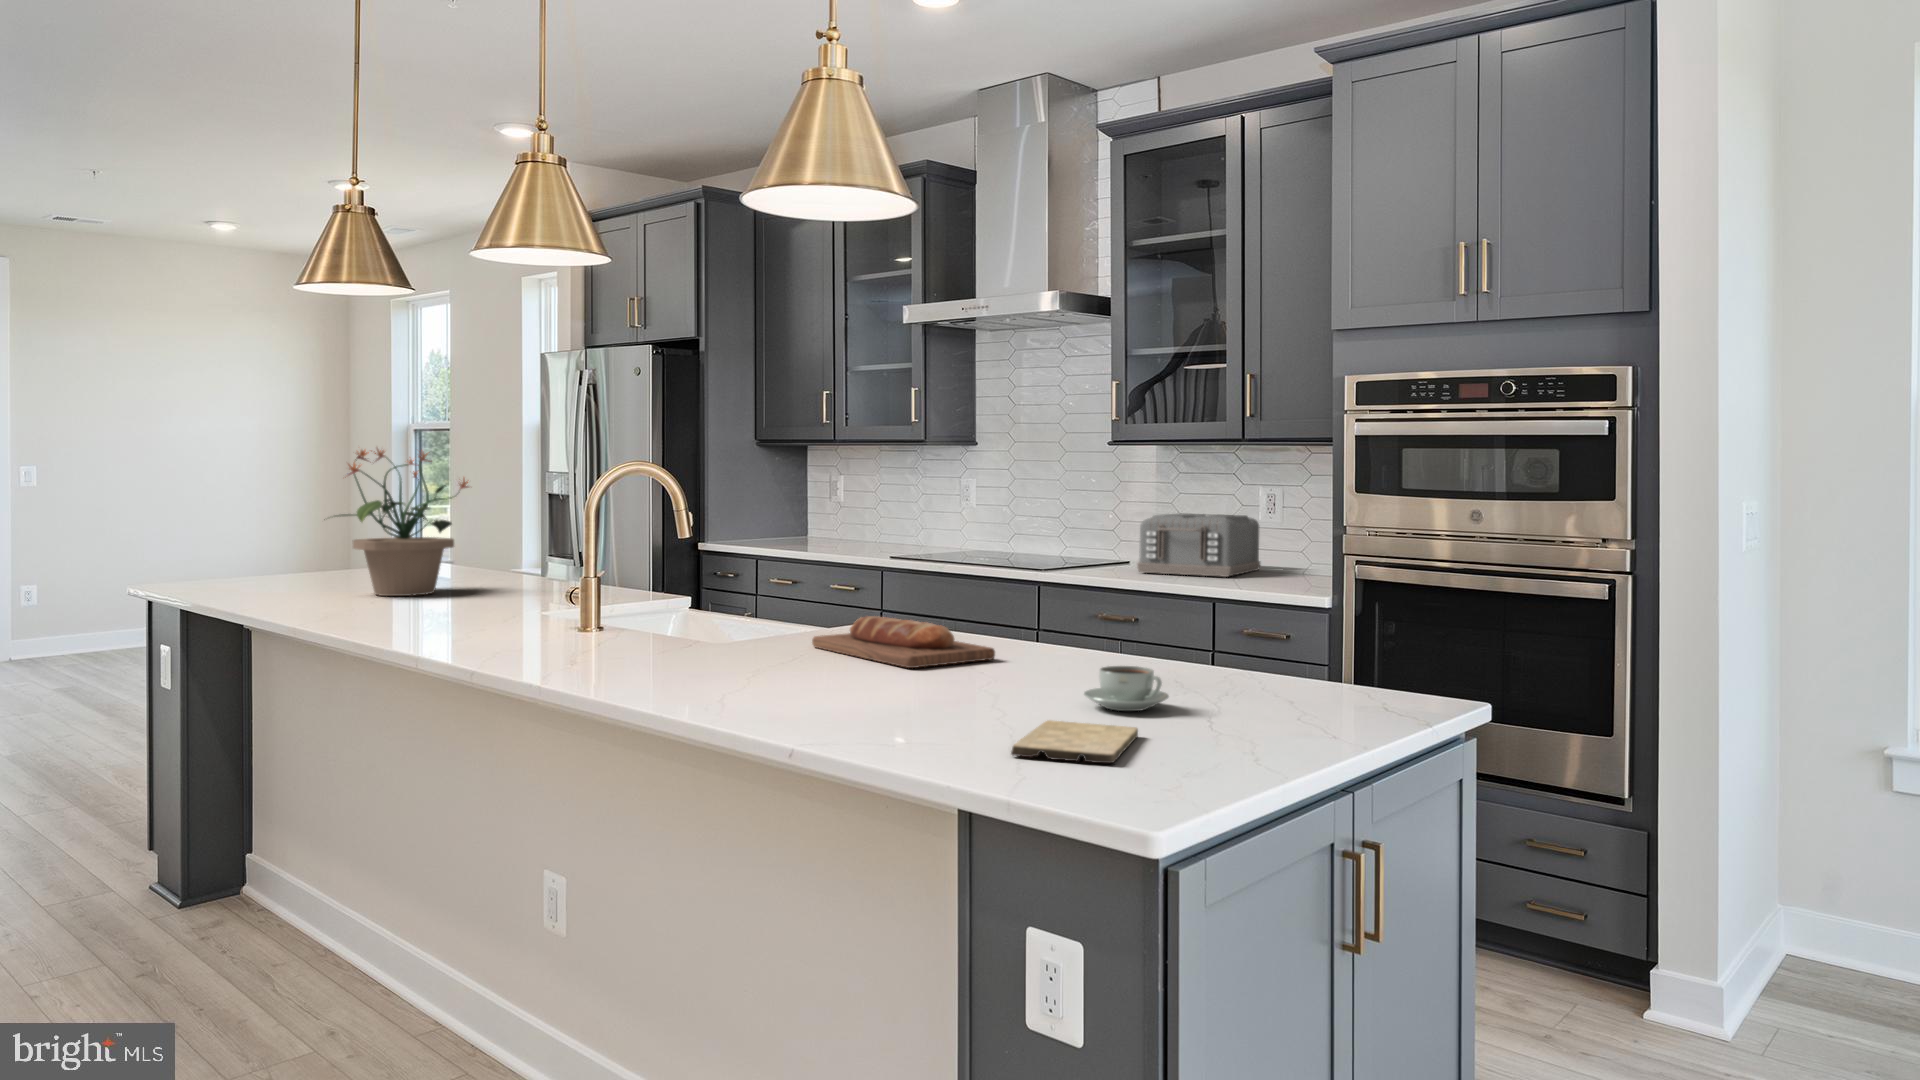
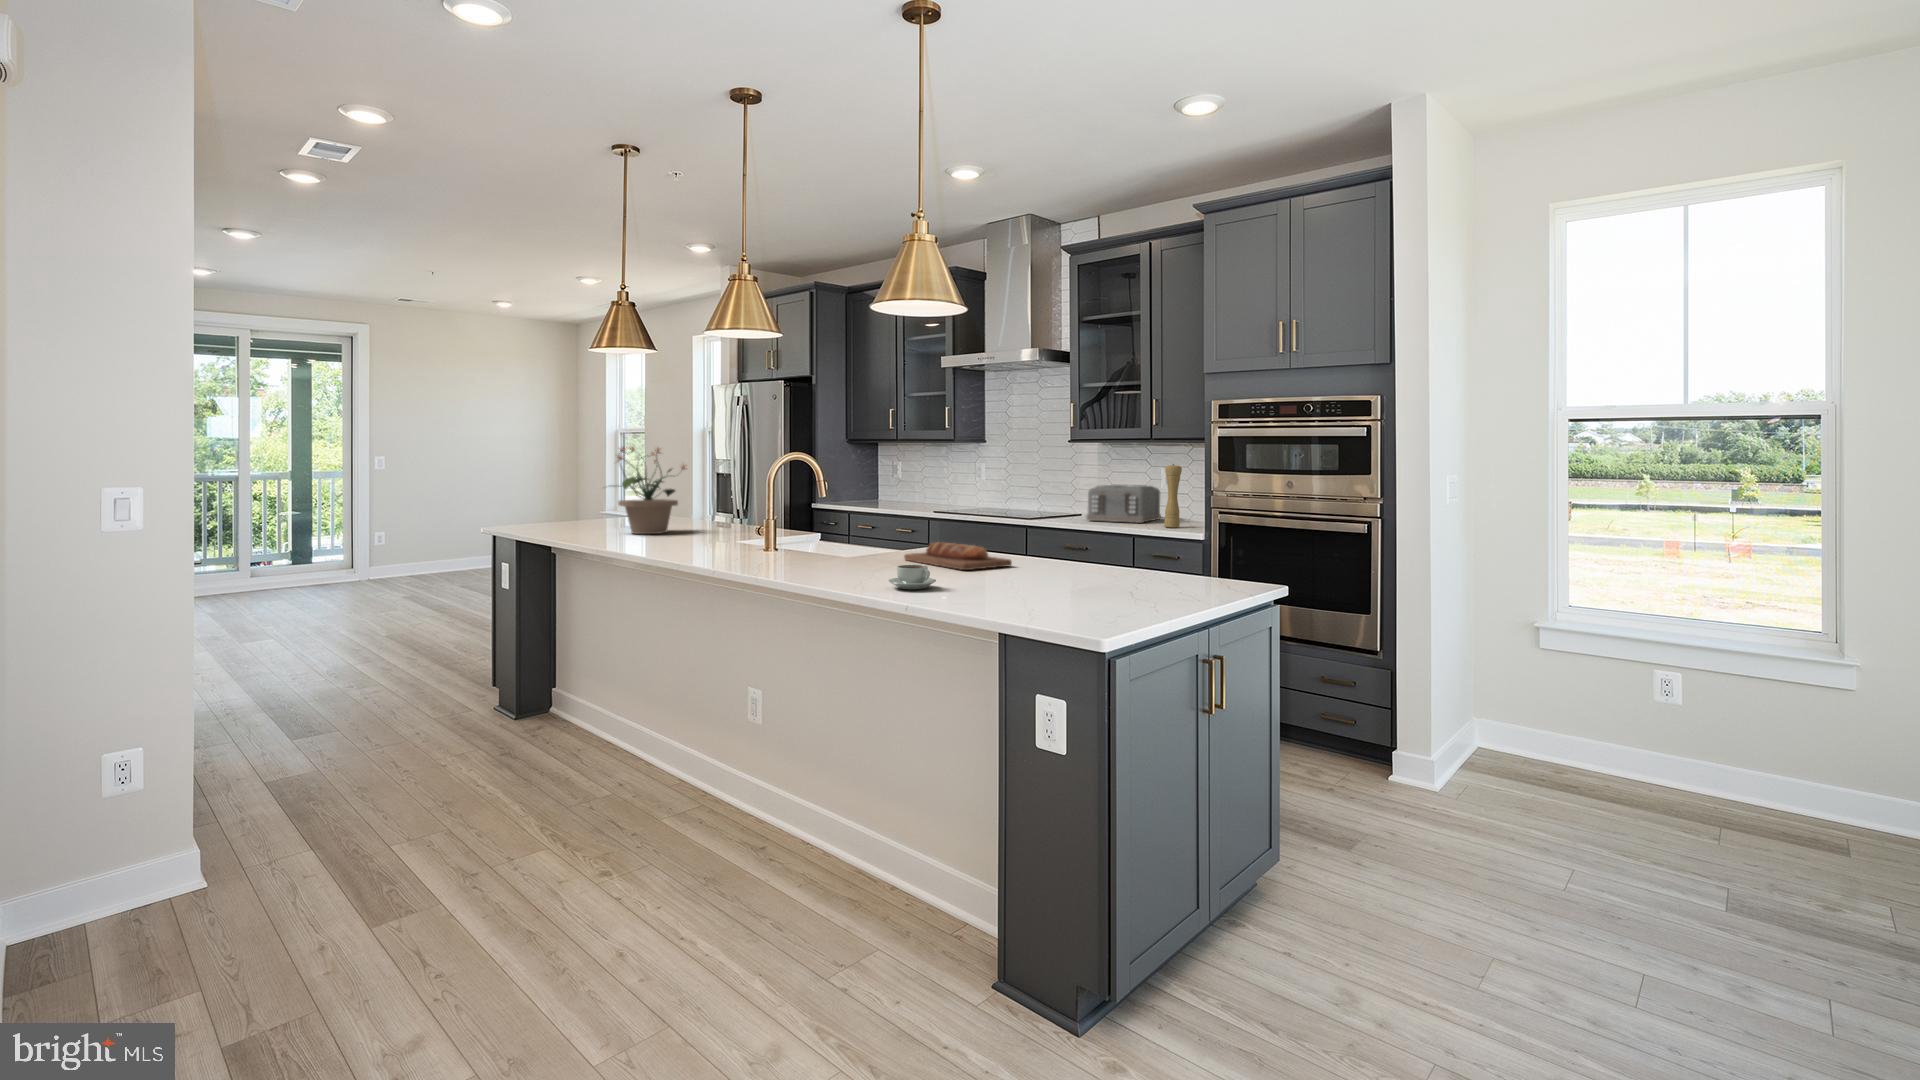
pepper mill: none [1265,481,1294,586] -> present [1164,464,1182,528]
coffee cup: present [1084,666,1169,711] -> present [888,565,936,589]
cutting board: present [1011,720,1138,763] -> none [1033,594,1100,613]

